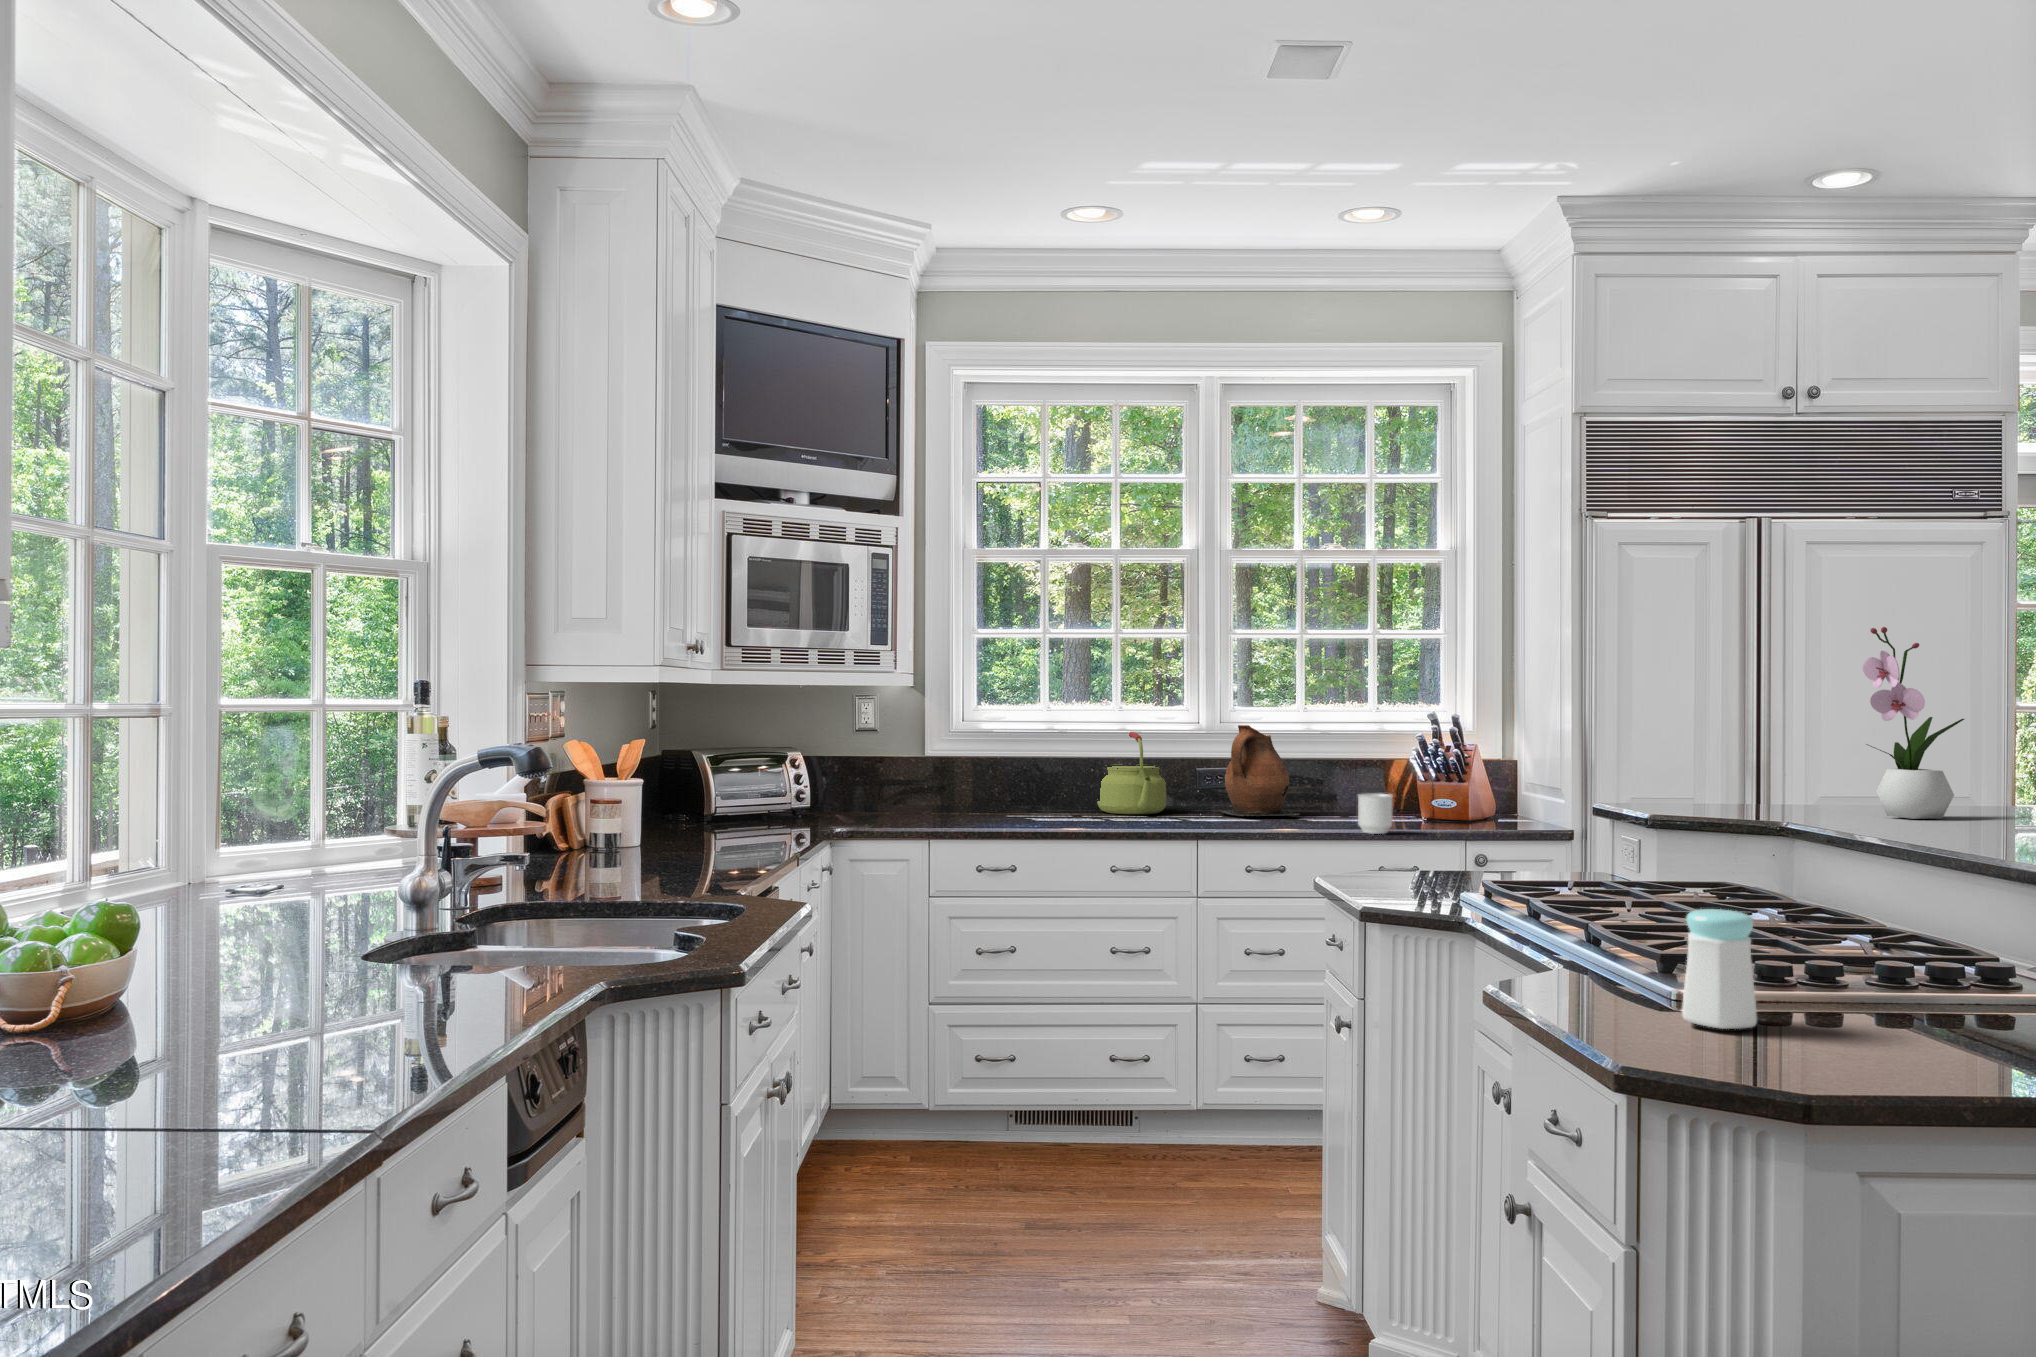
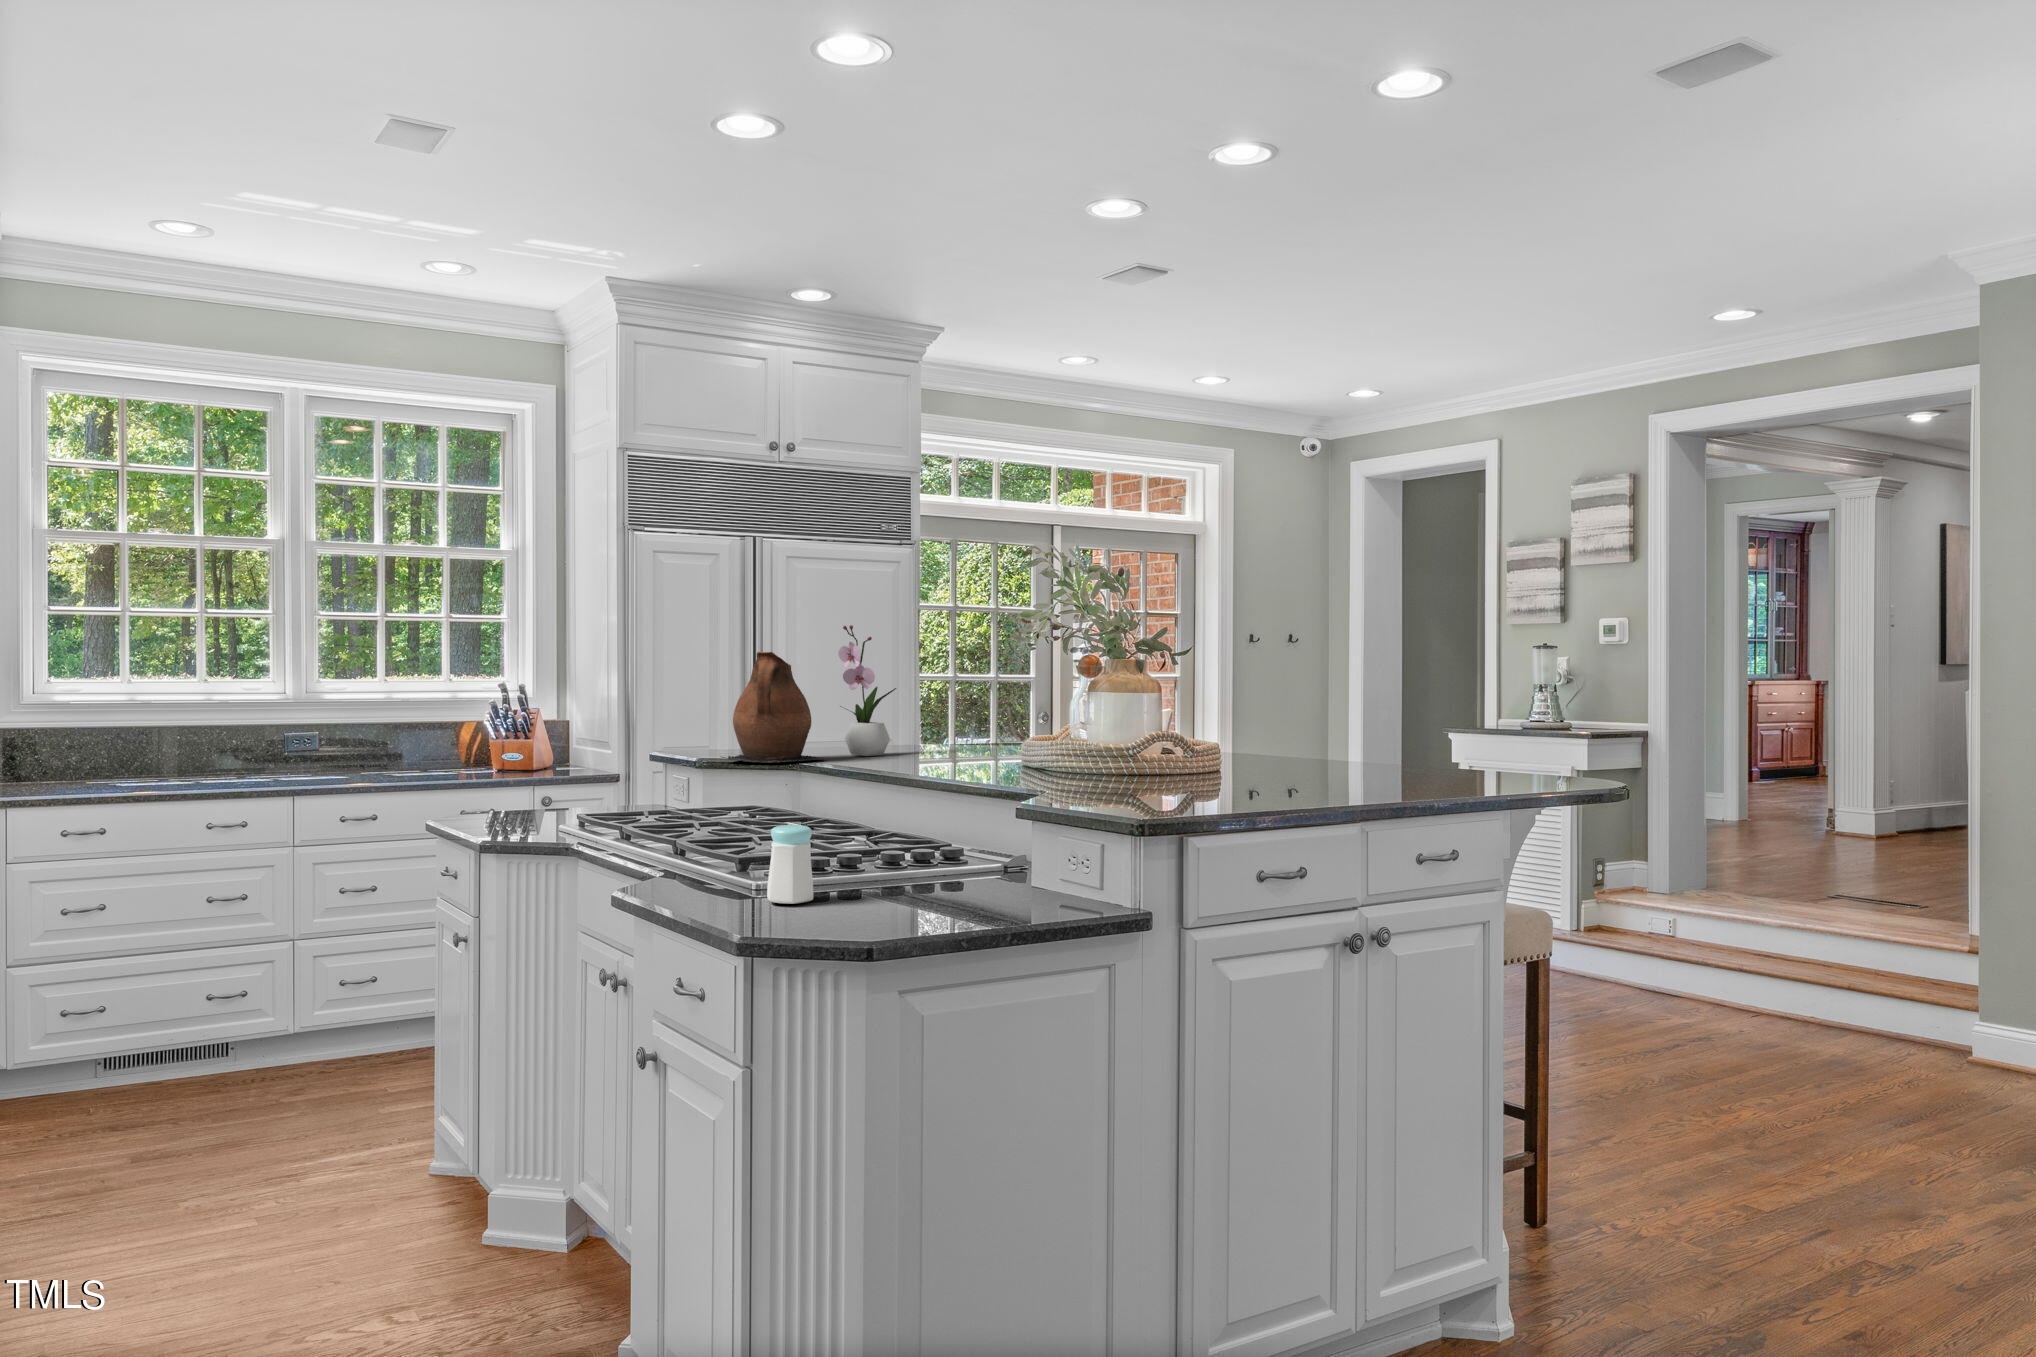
ceramic pitcher: present [1221,725,1300,817] -> present [722,652,825,763]
kettle: present [1097,732,1166,814] -> none [152,700,232,782]
mug: present [1358,793,1392,834] -> none [438,752,471,787]

